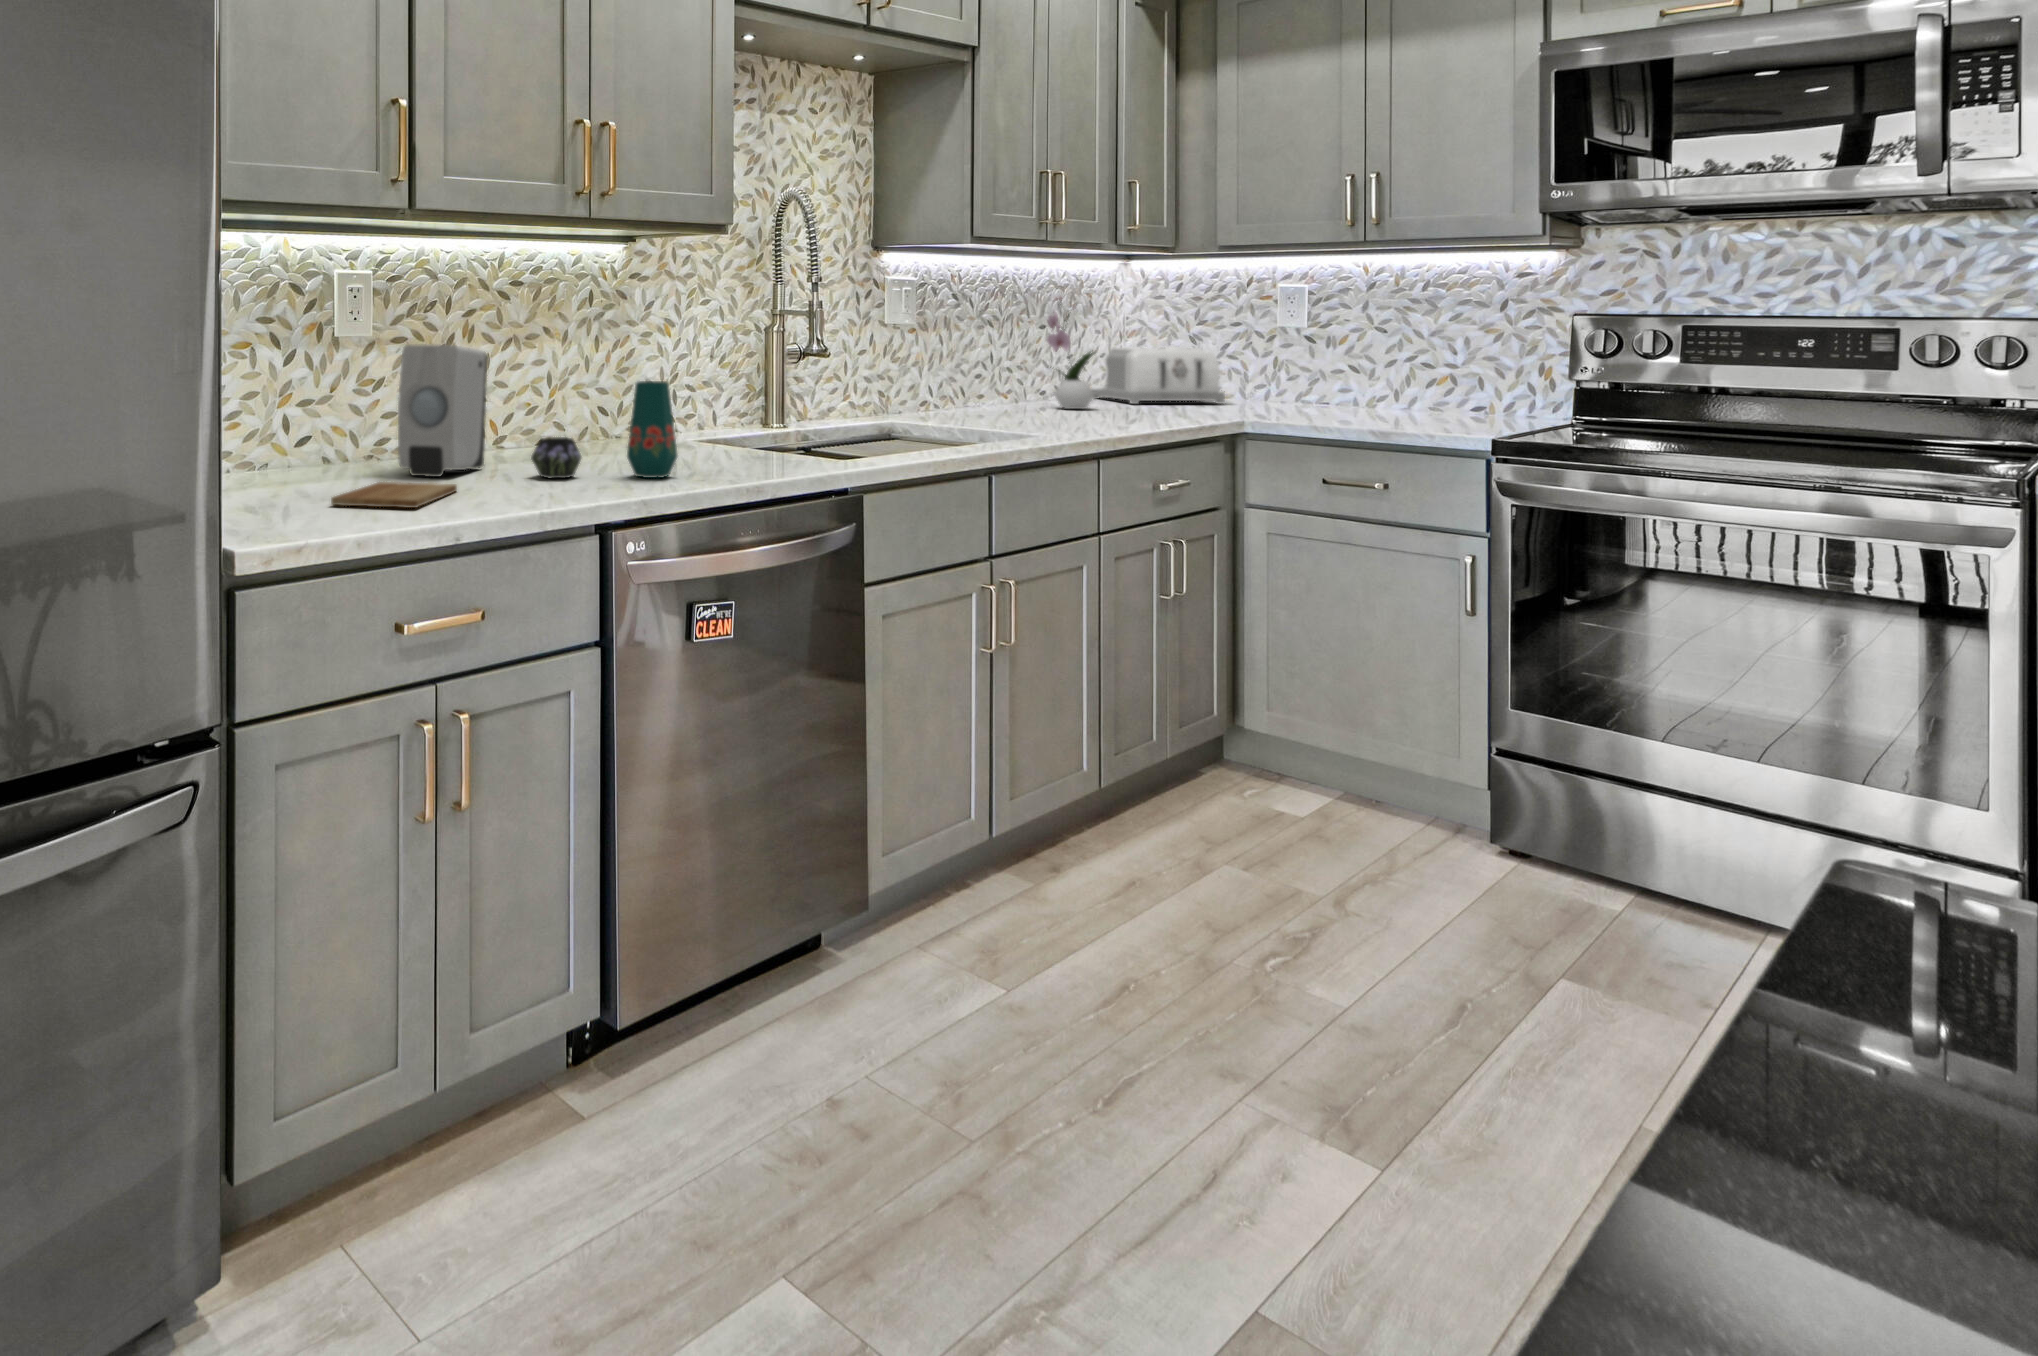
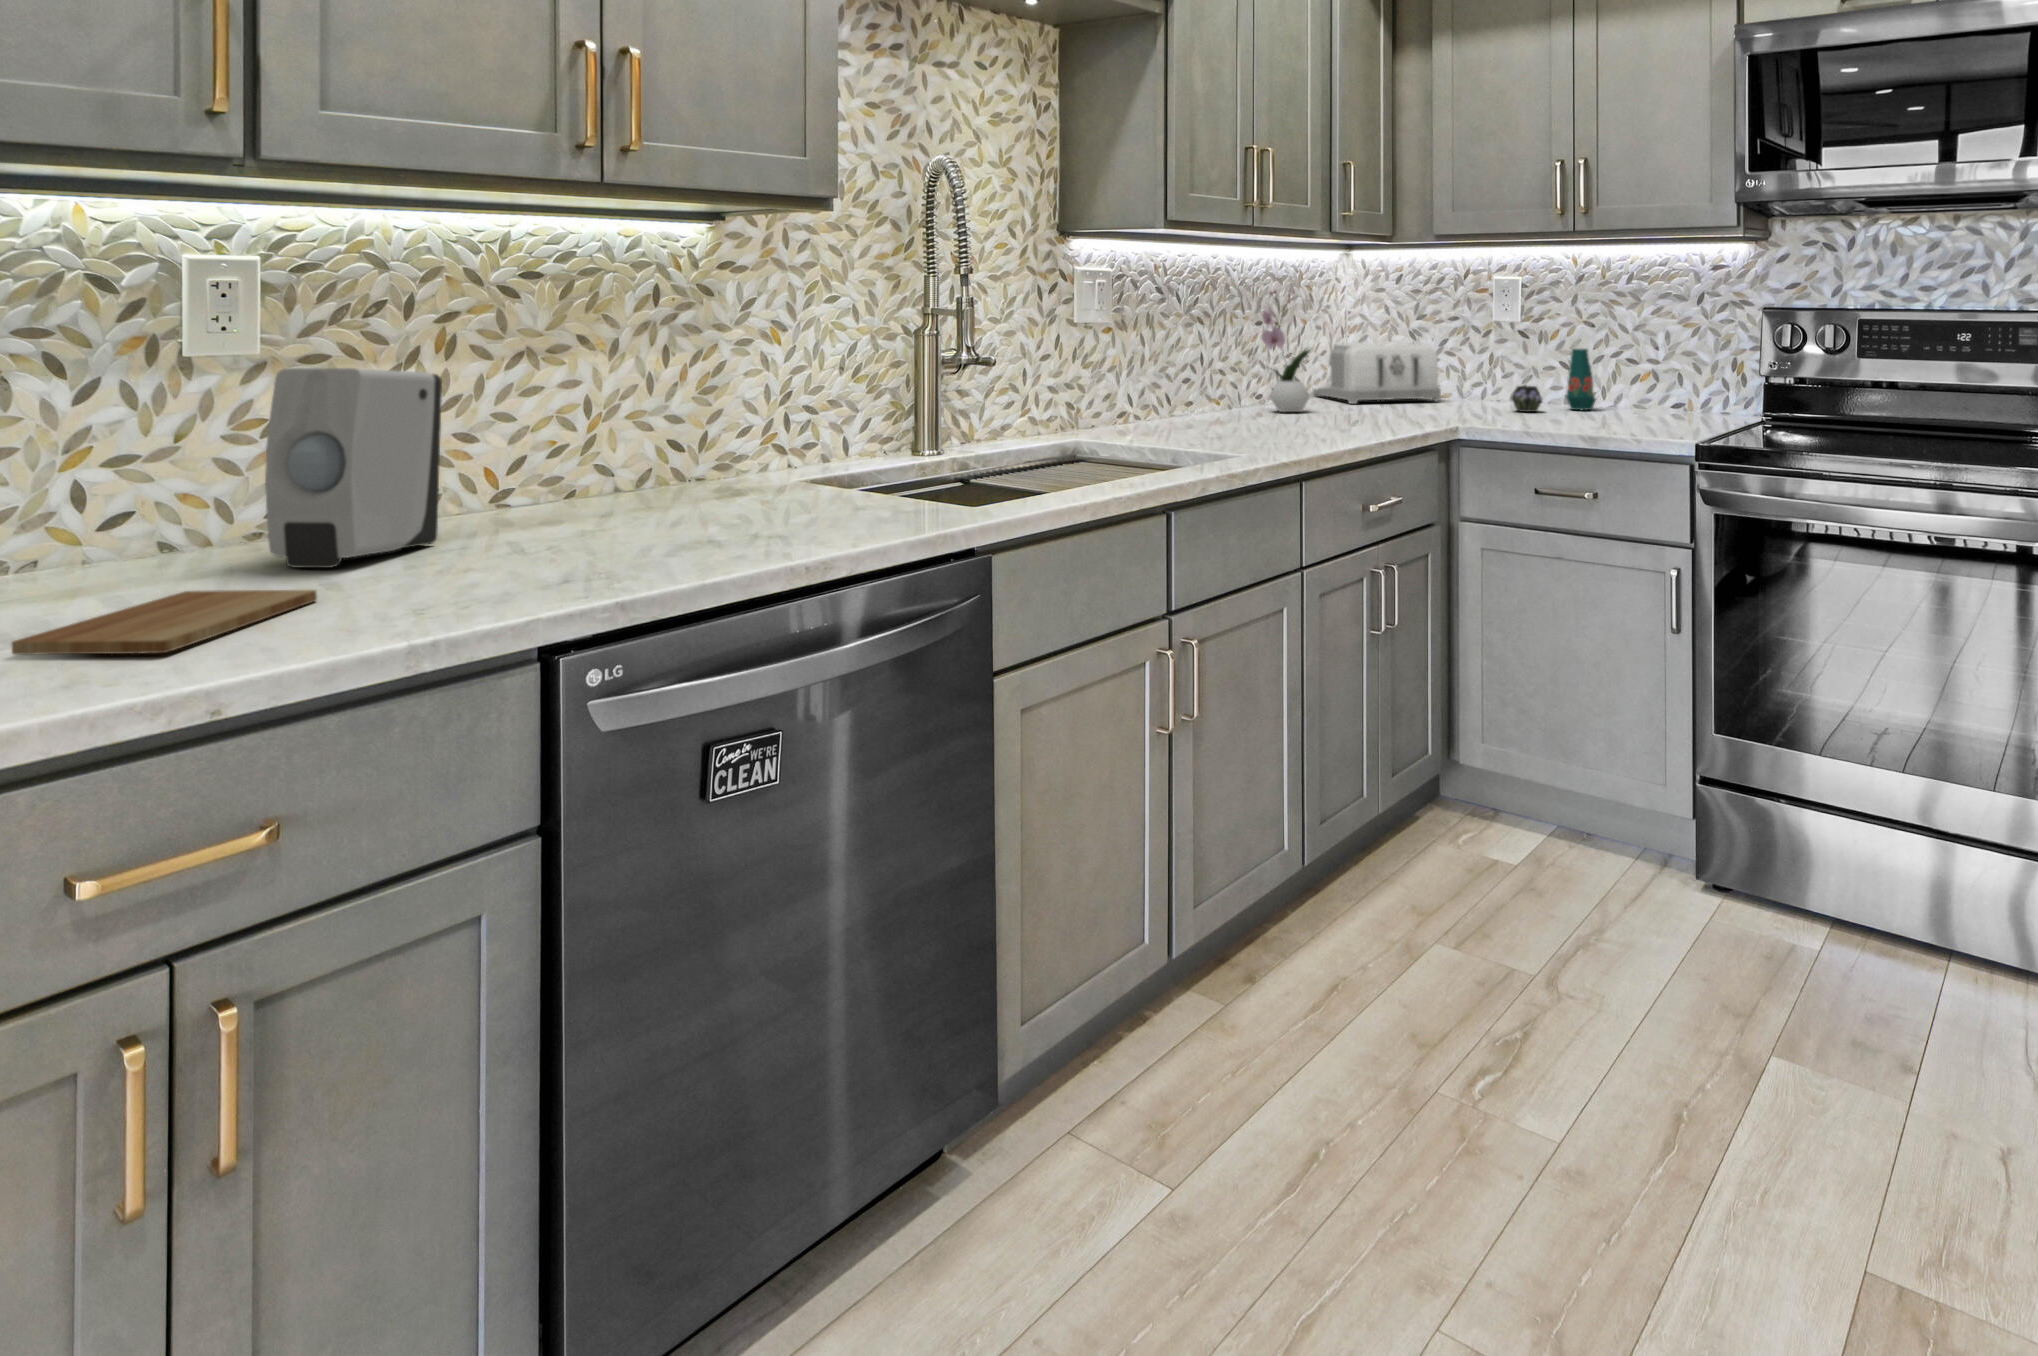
vase: present [531,381,677,478] -> present [1512,349,1596,412]

